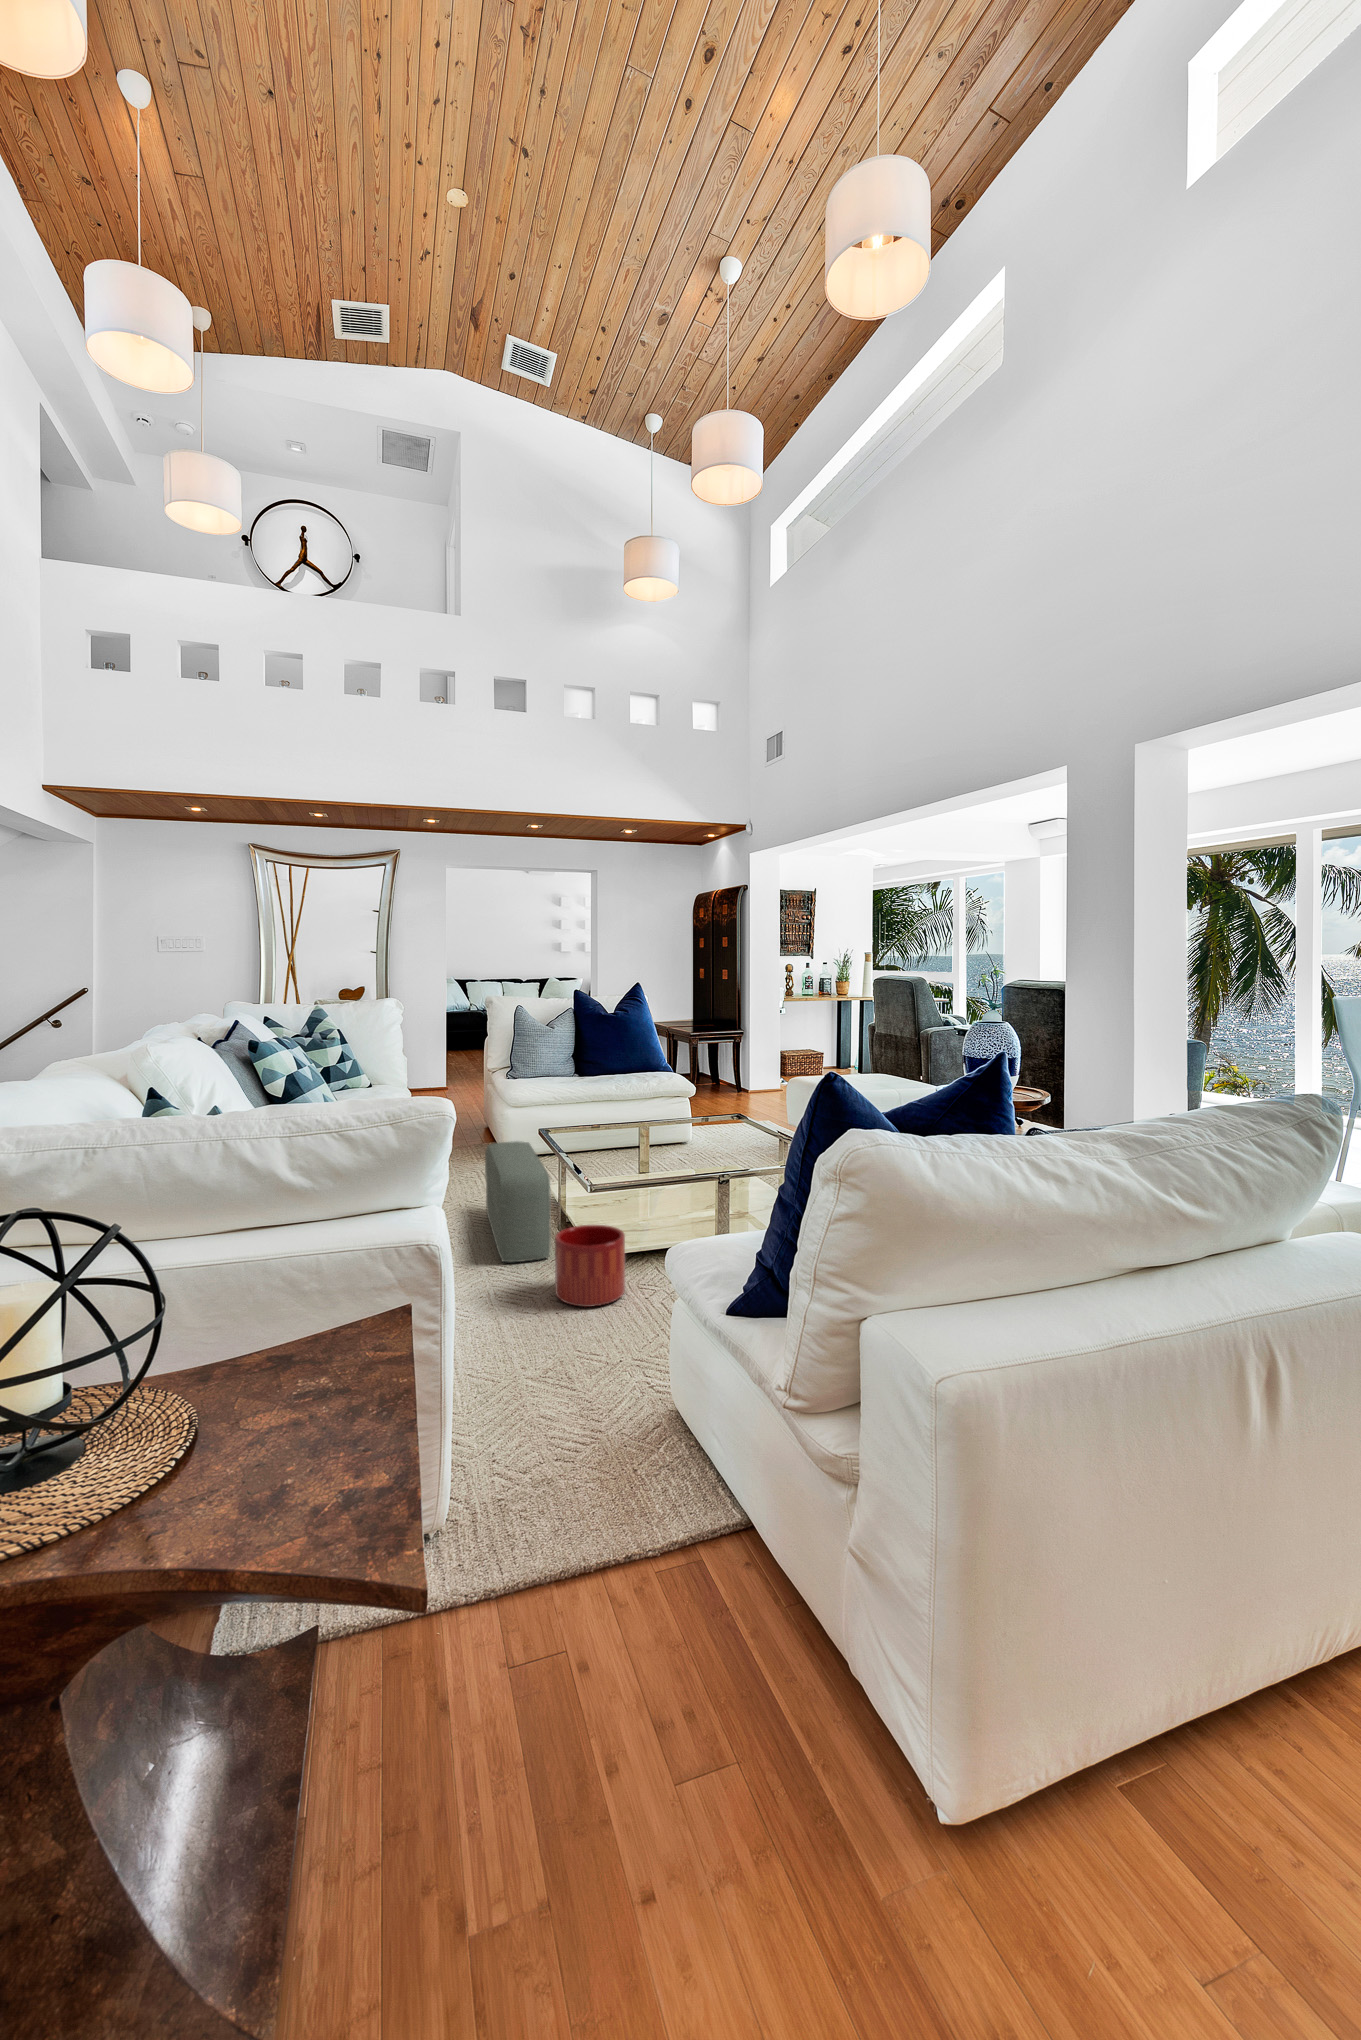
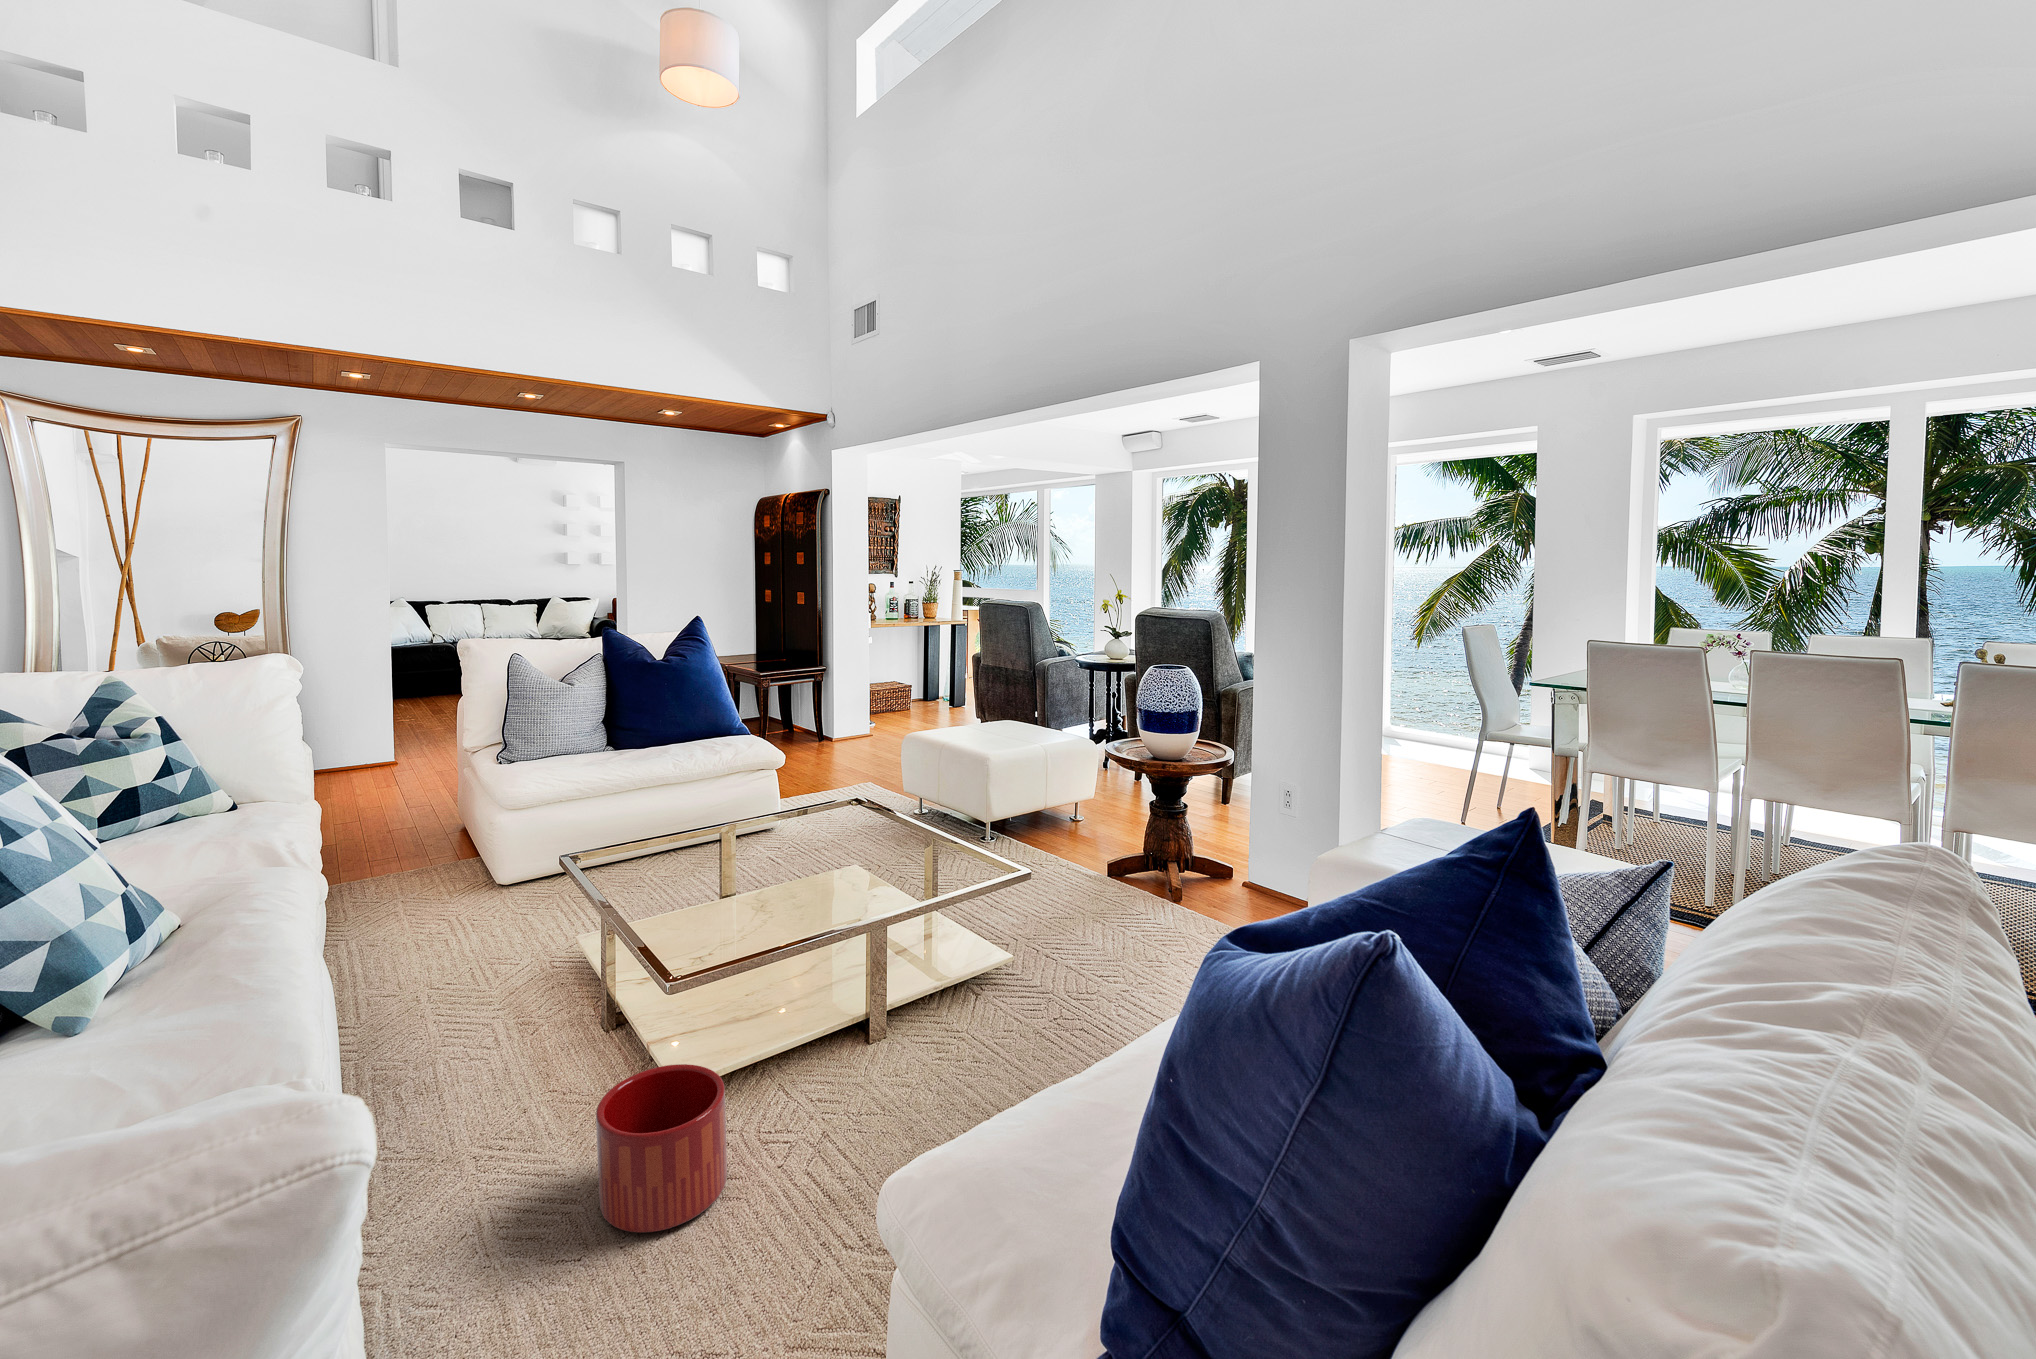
pouf: present [485,1141,551,1262] -> none [458,892,583,1134]

